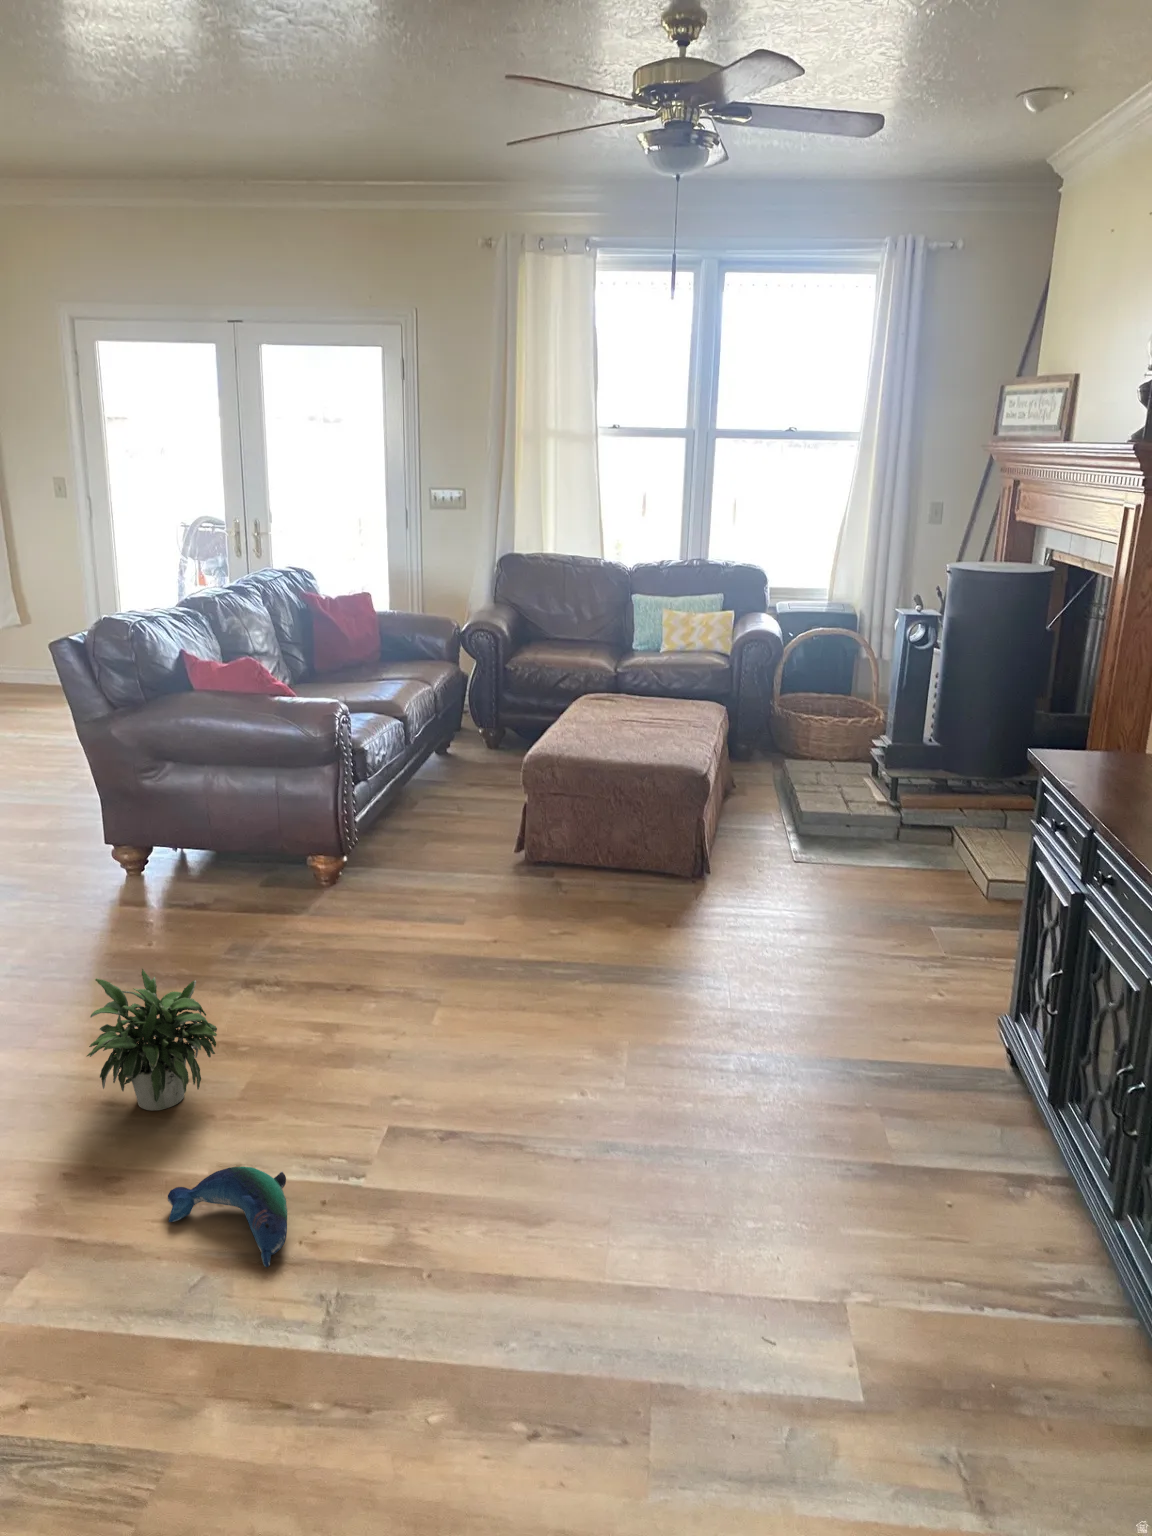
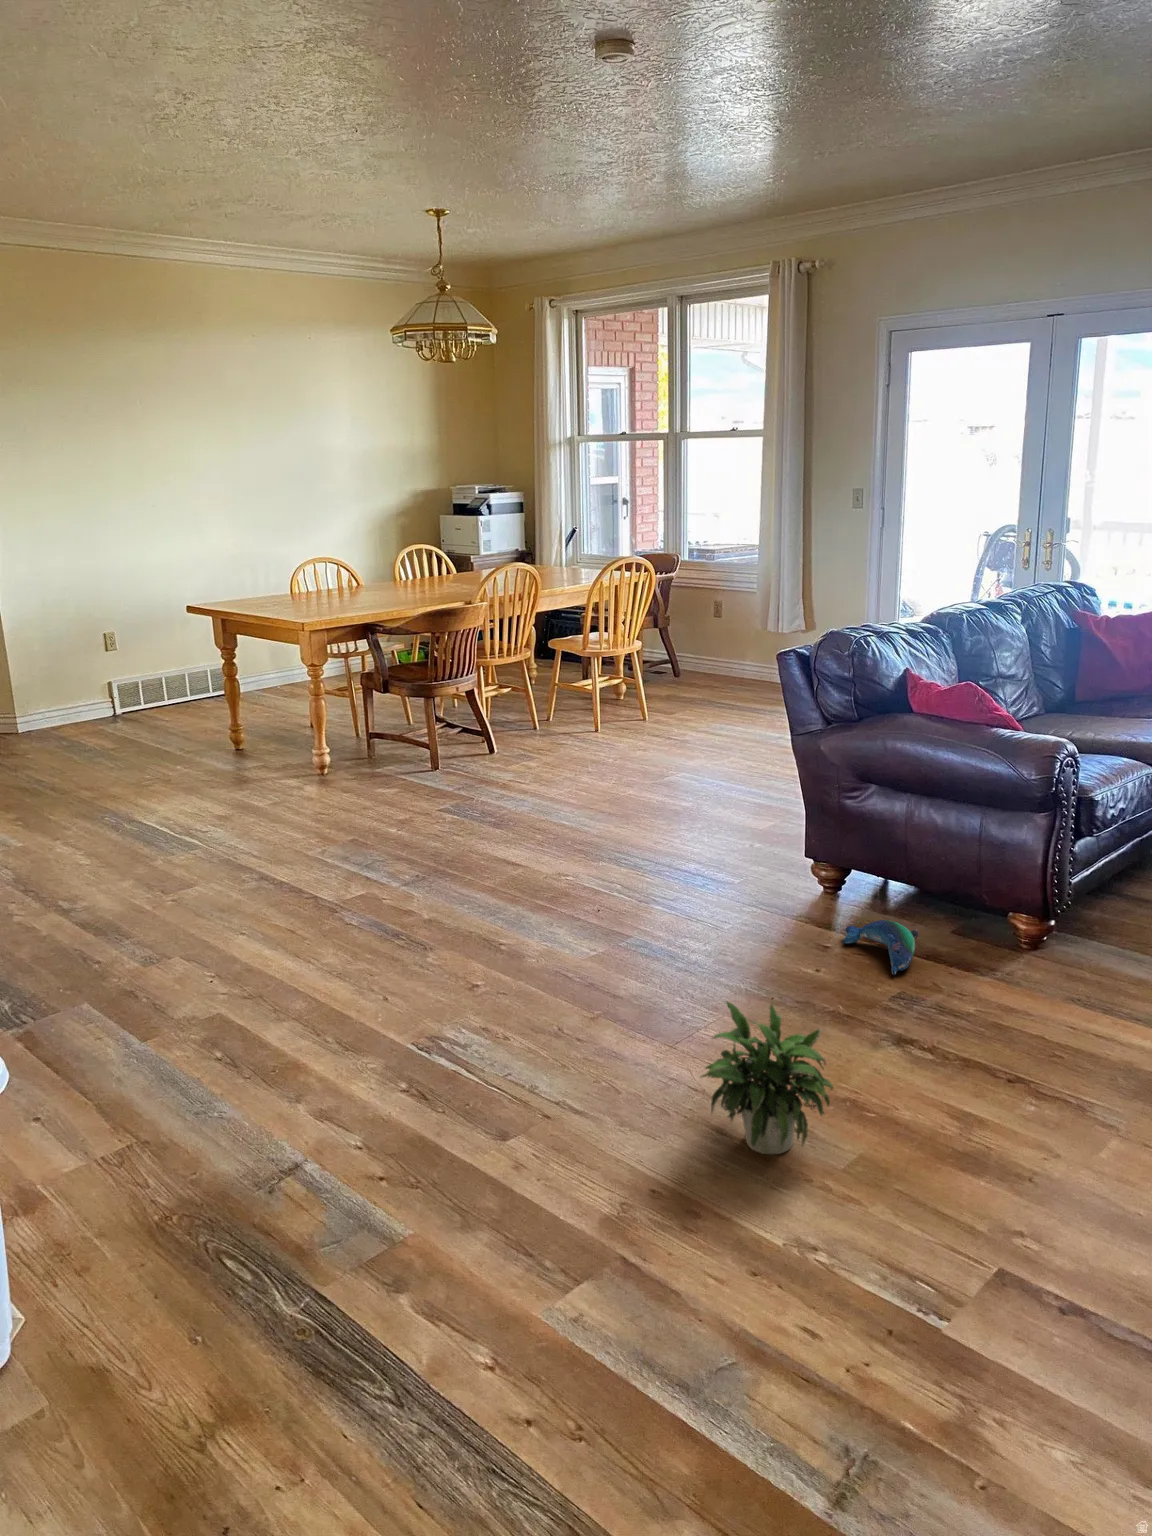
plush toy: present [168,1167,287,1267] -> present [843,920,918,975]

